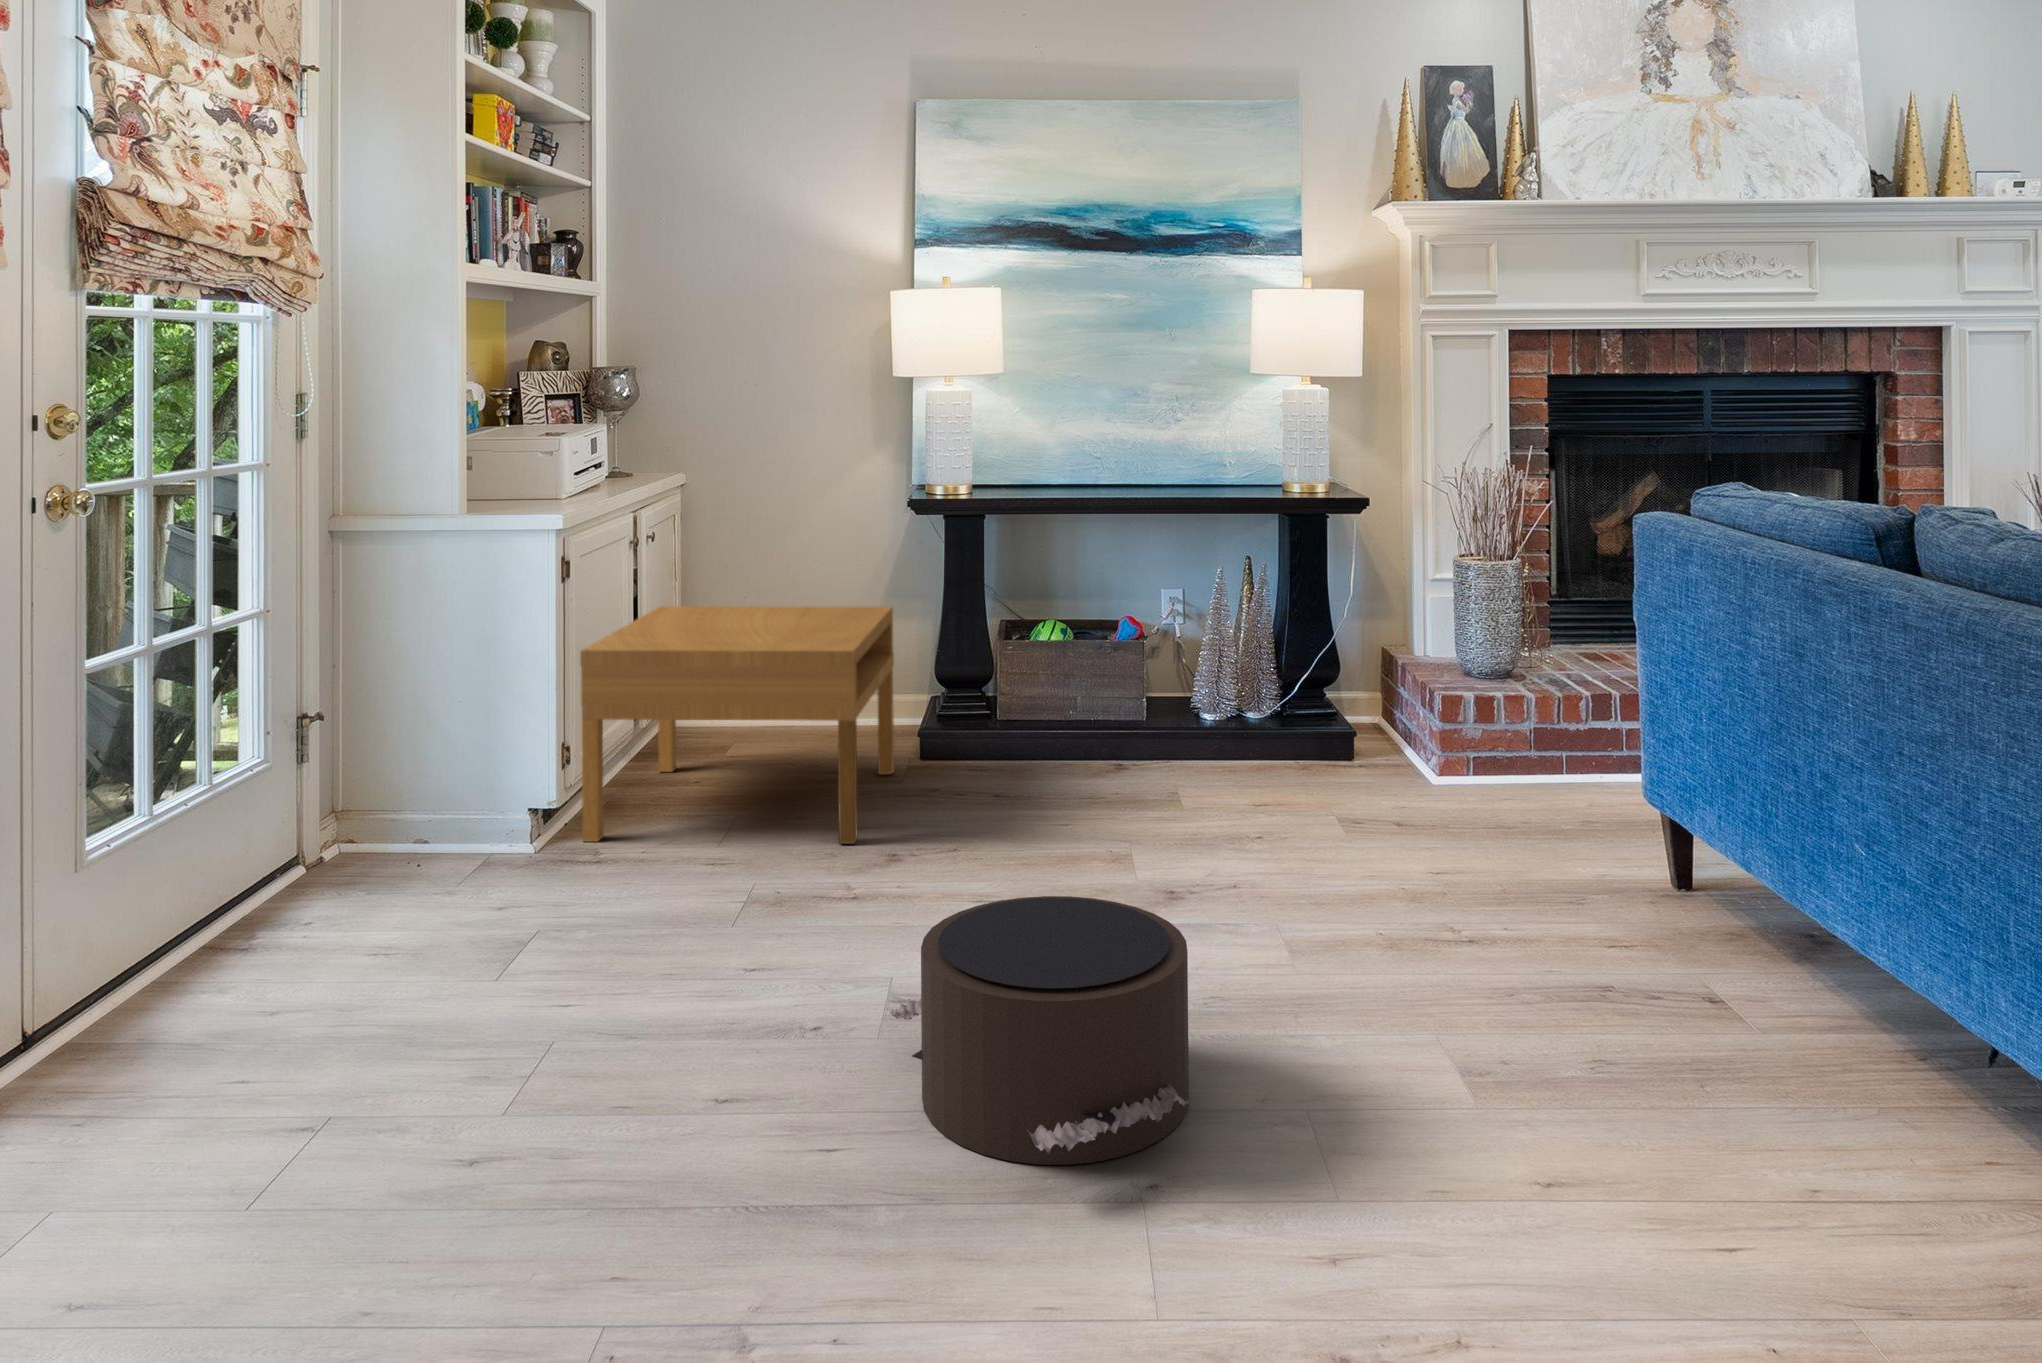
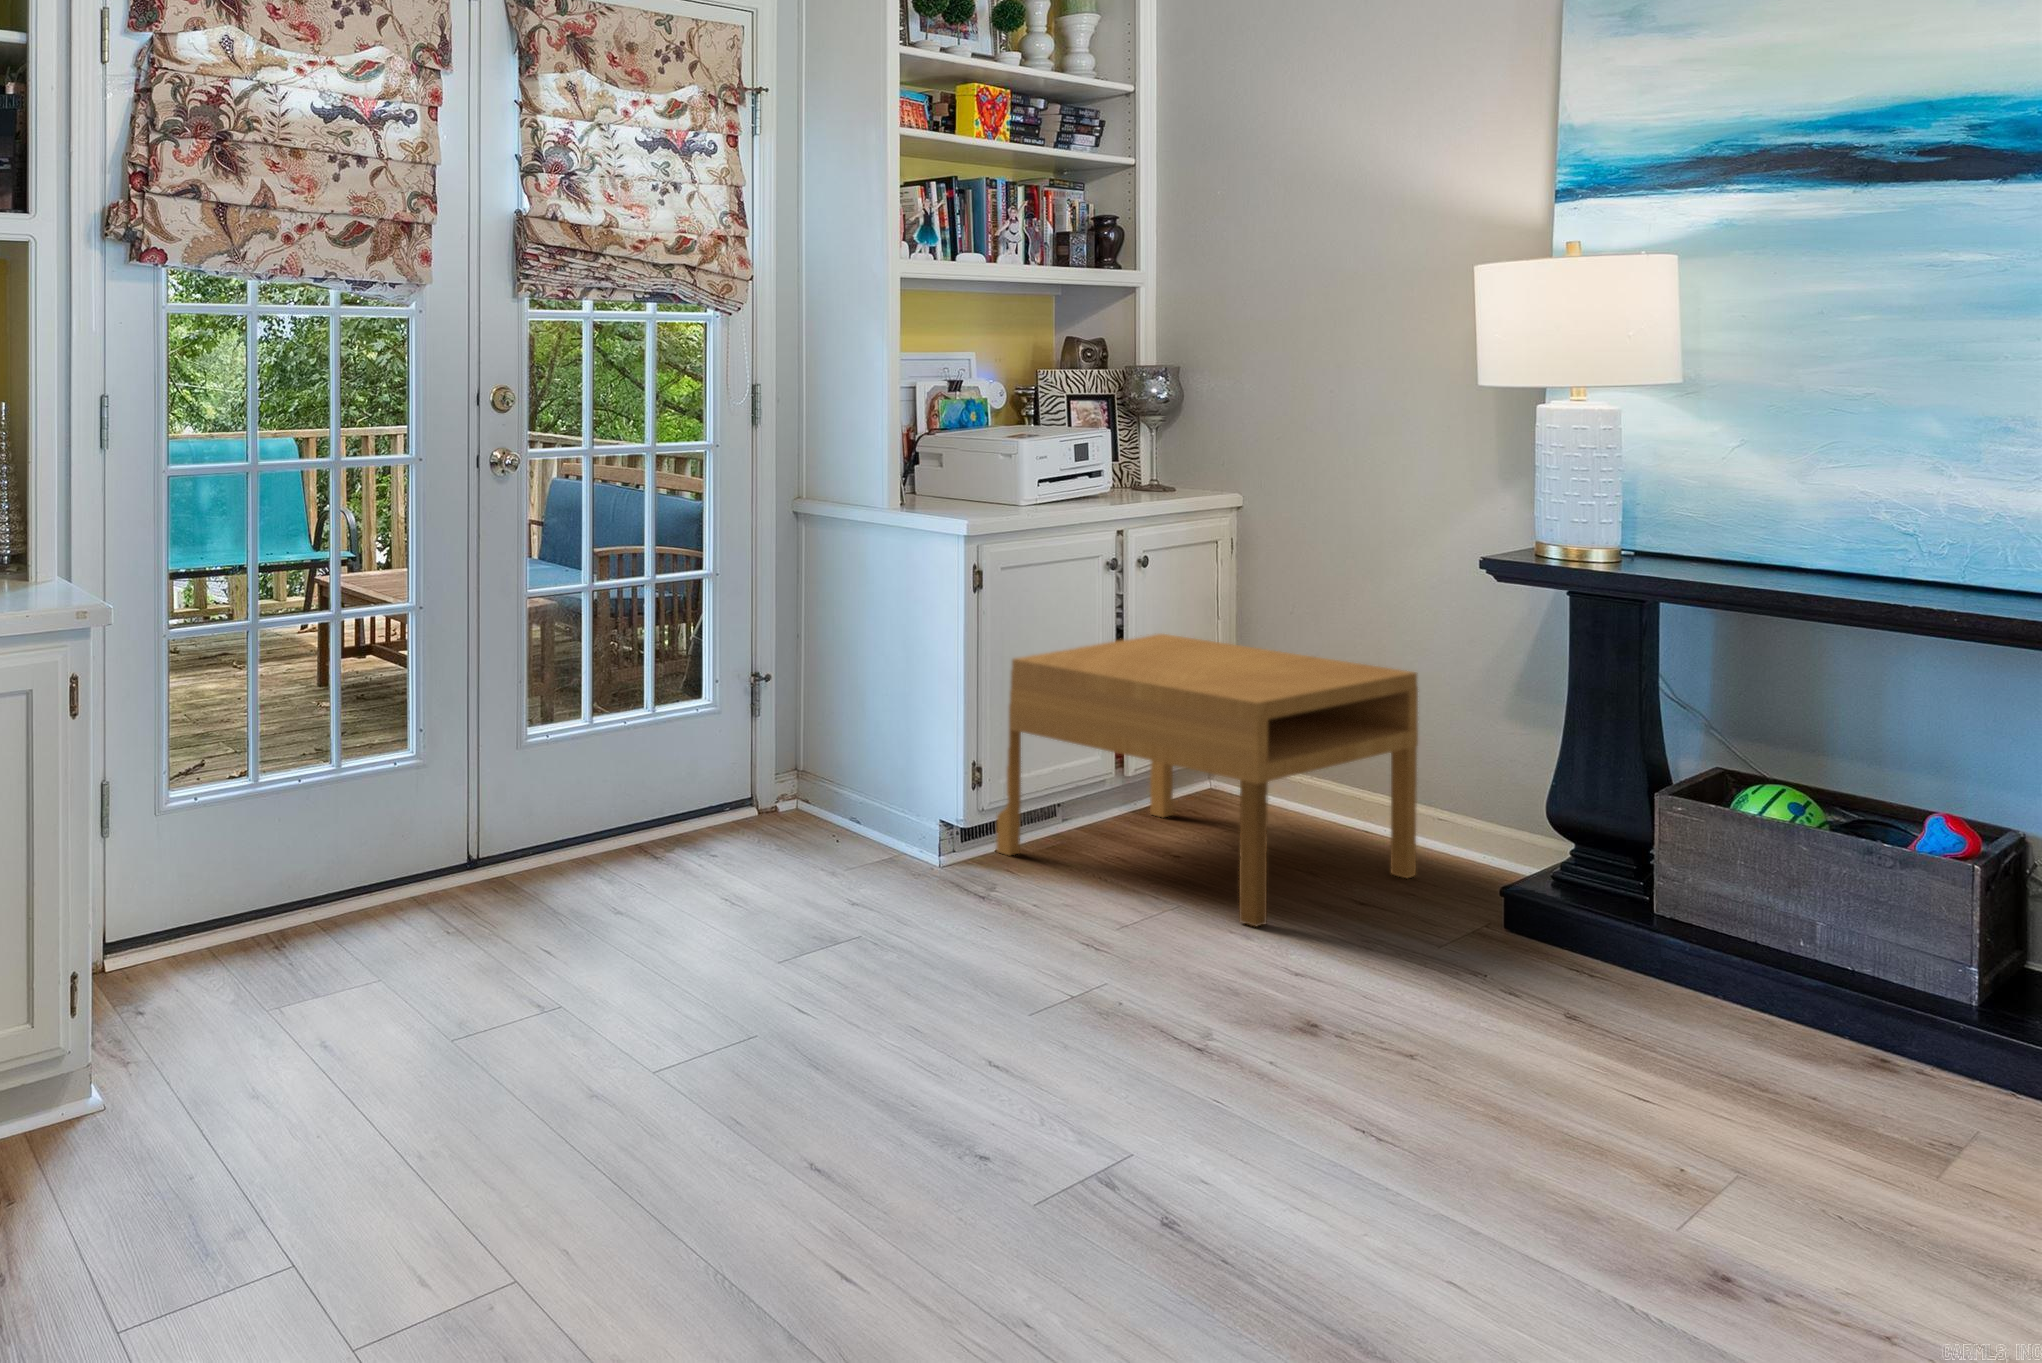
pouf: present [890,896,1190,1165] -> none [976,964,1289,1254]

